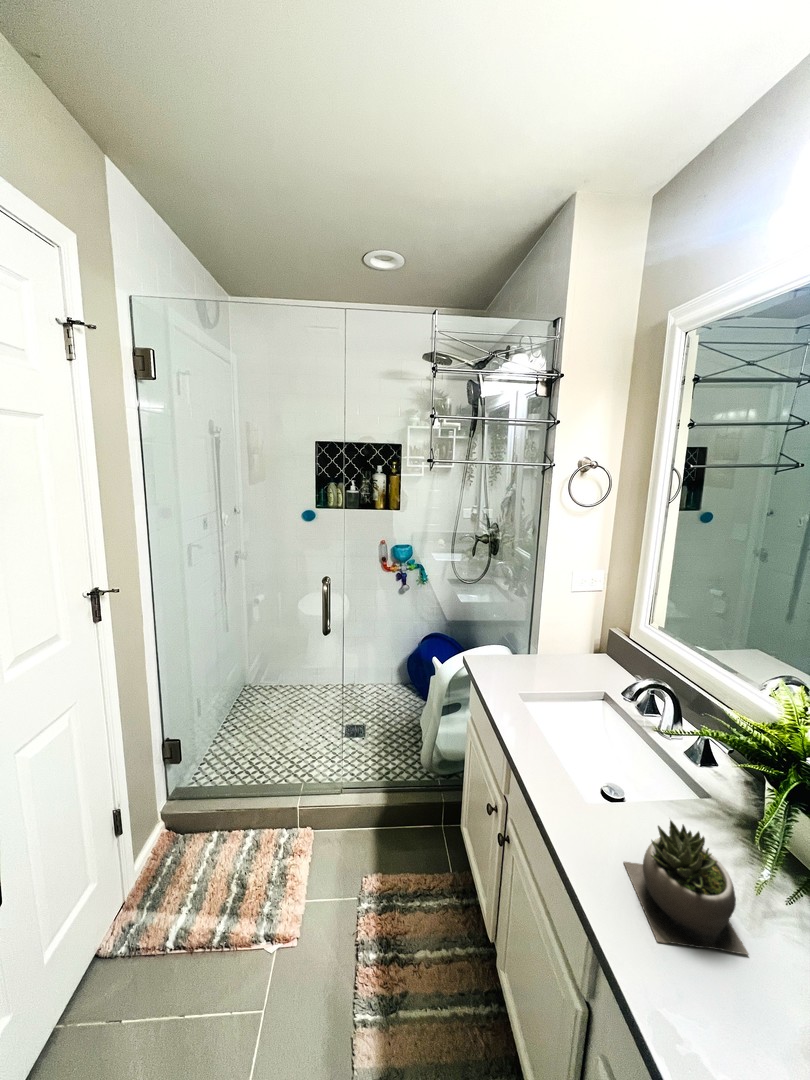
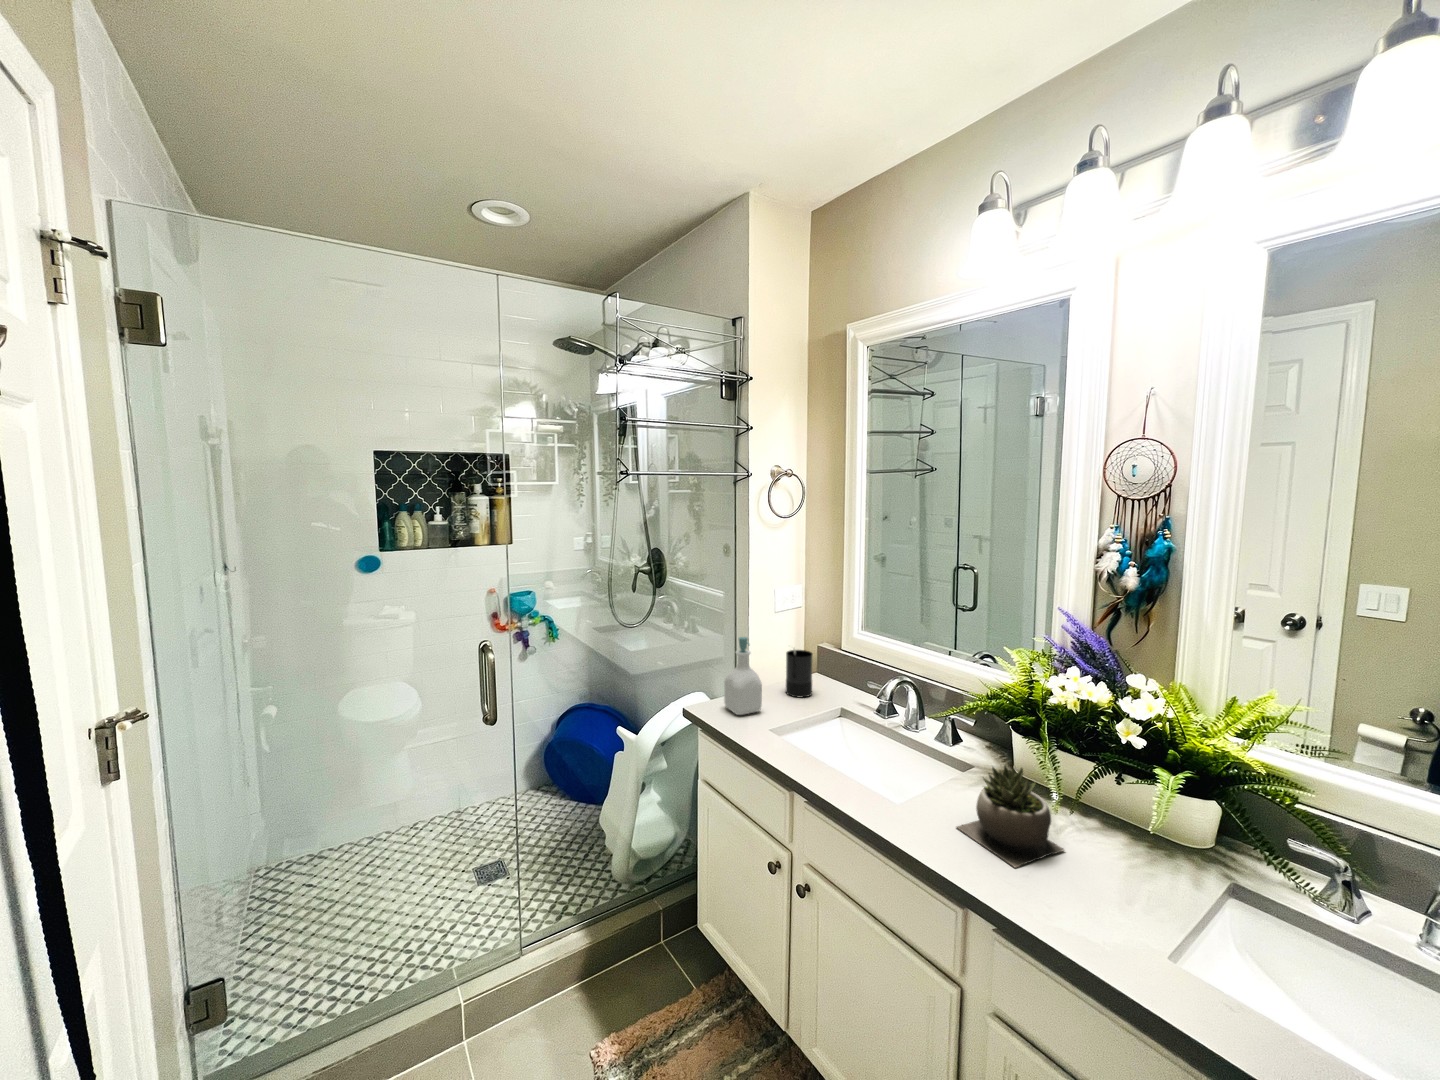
soap bottle: none [494,611,526,677] -> present [724,637,762,715]
candle: none [562,625,591,675] -> present [786,649,813,698]

